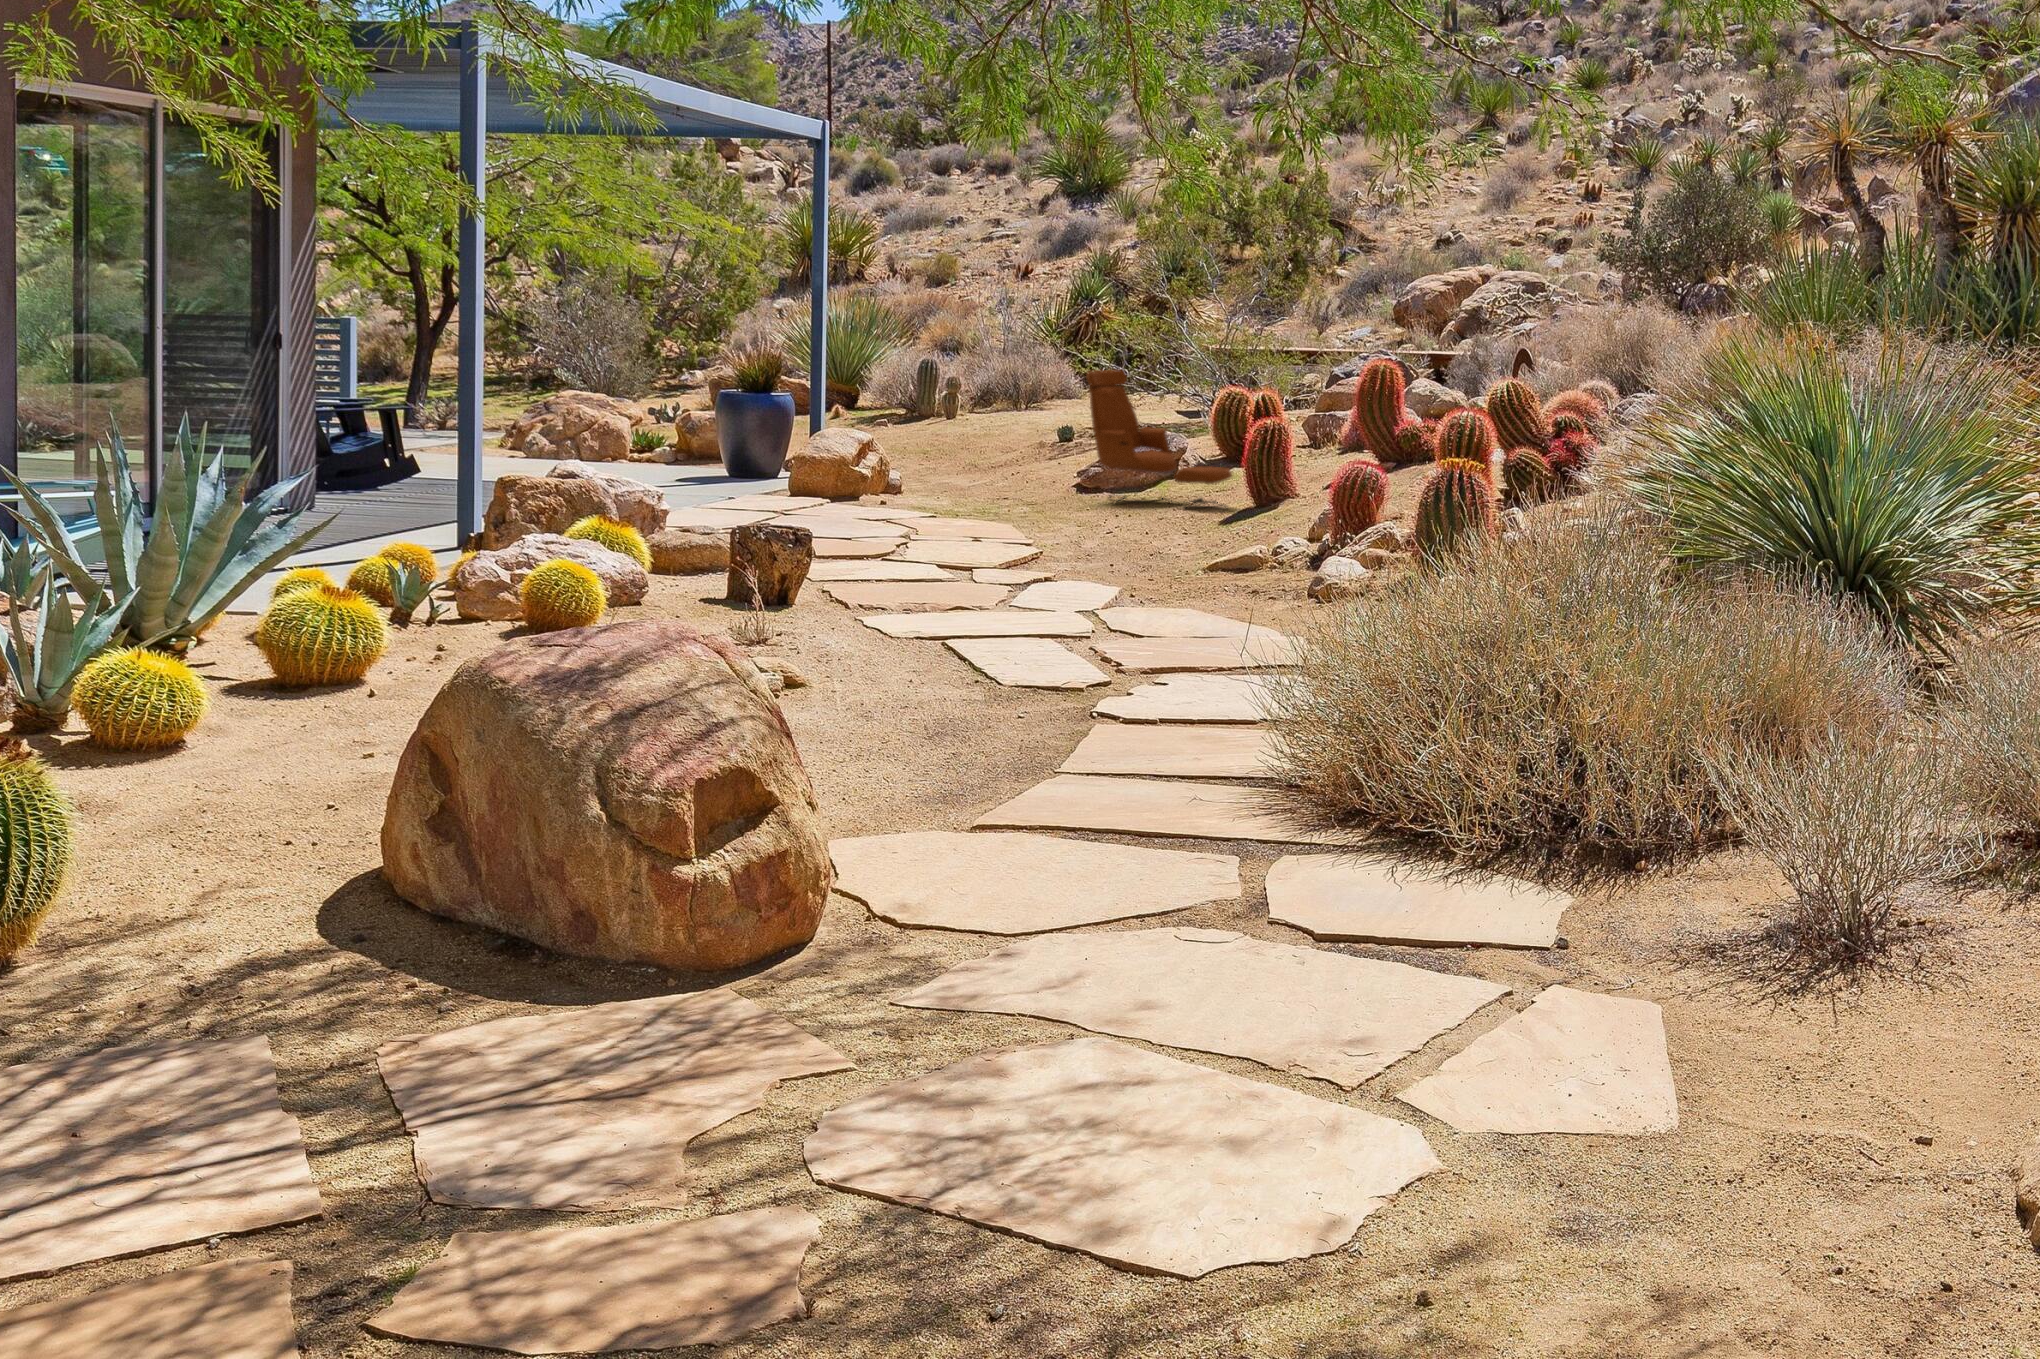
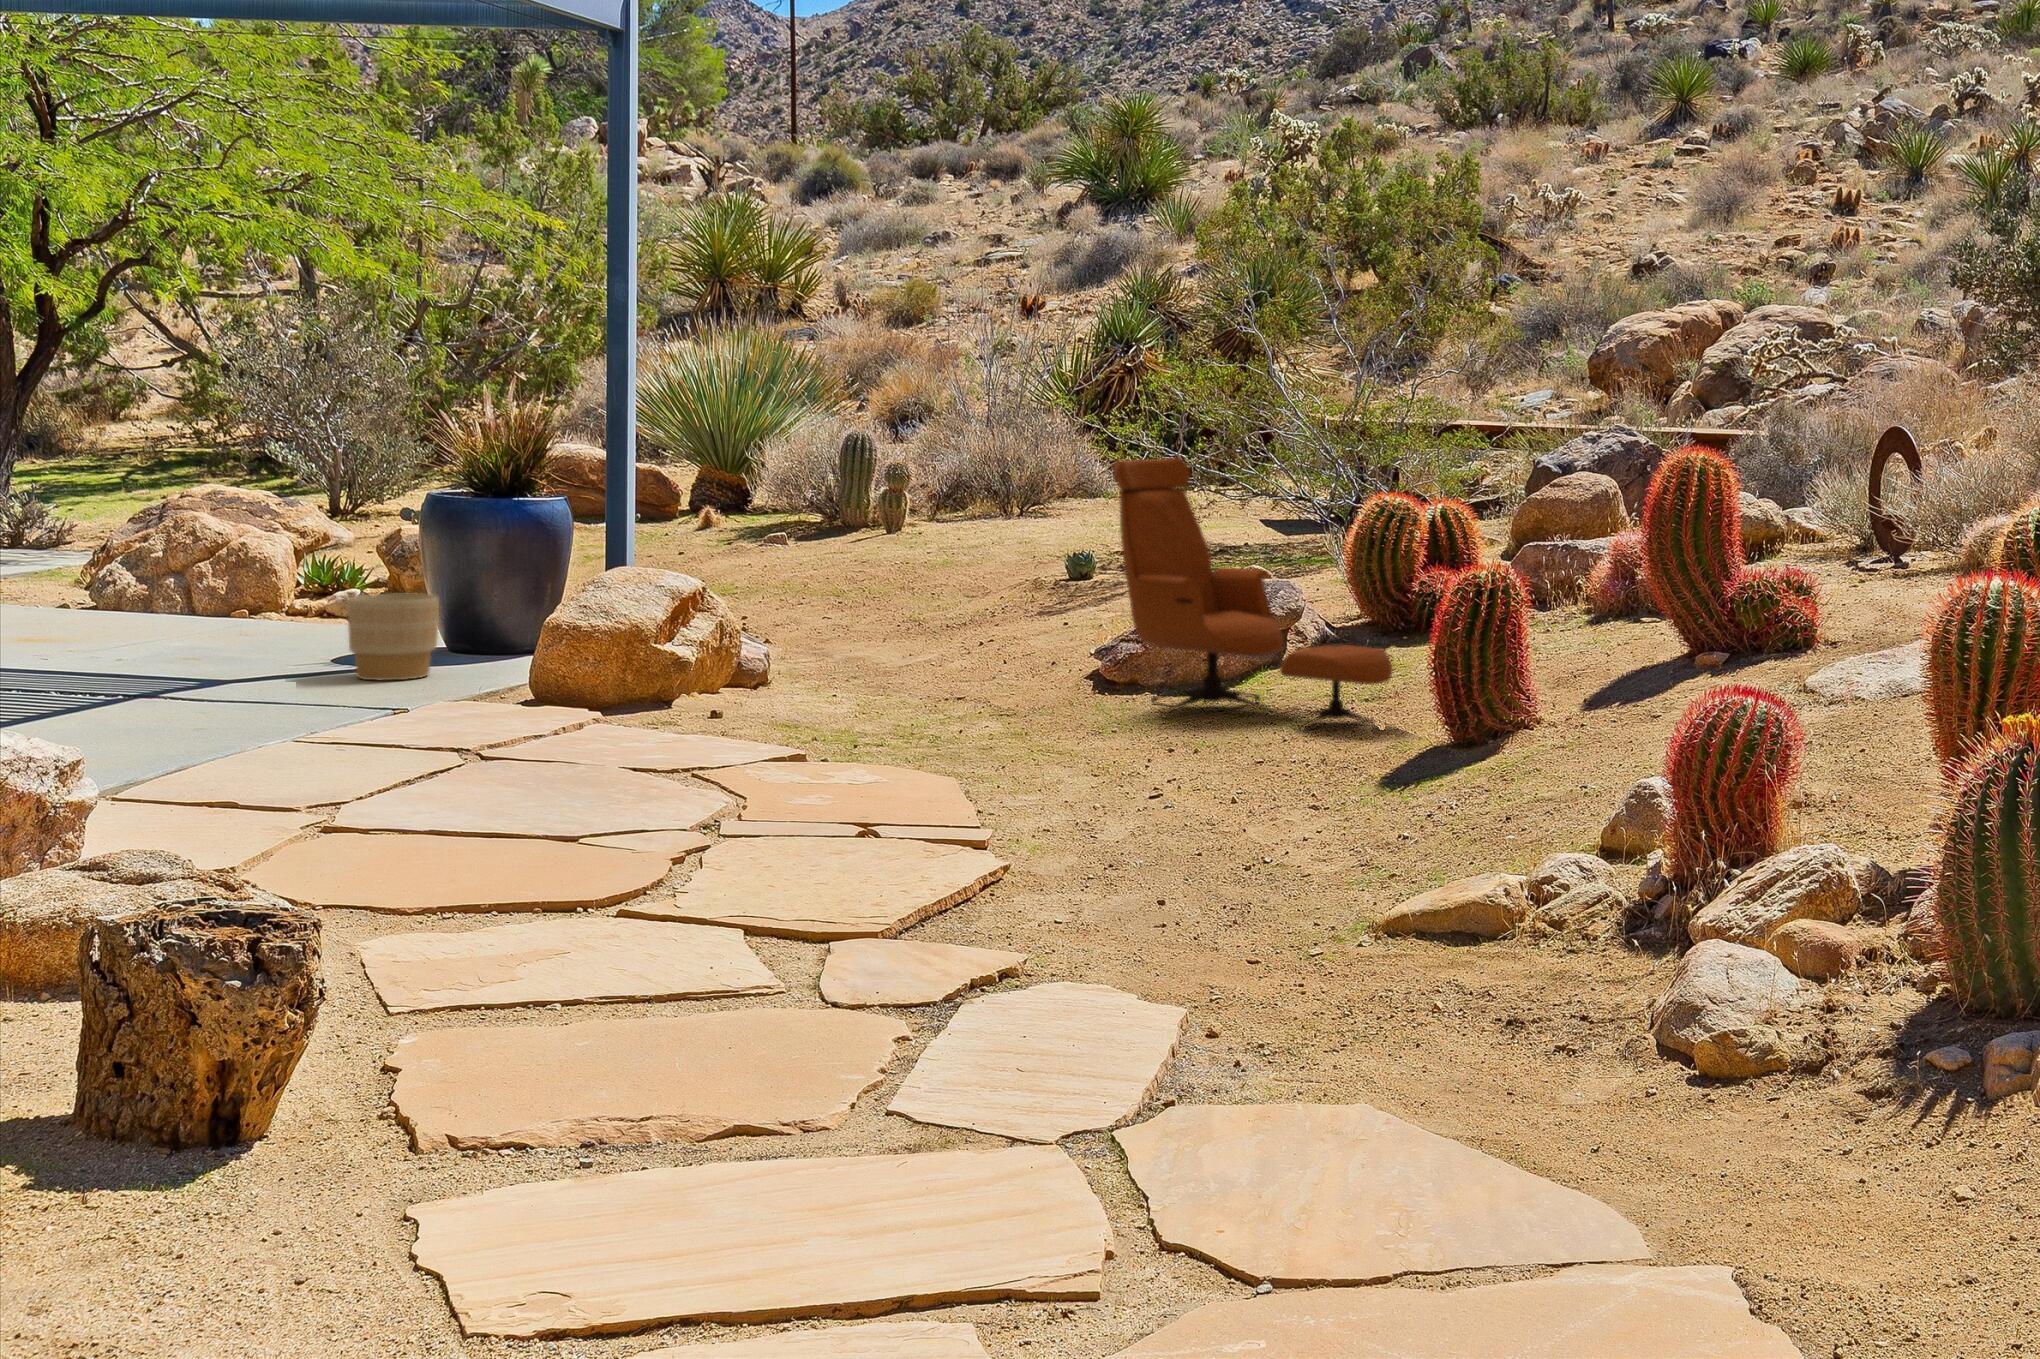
planter: none [686,446,731,490] -> present [348,593,439,681]

